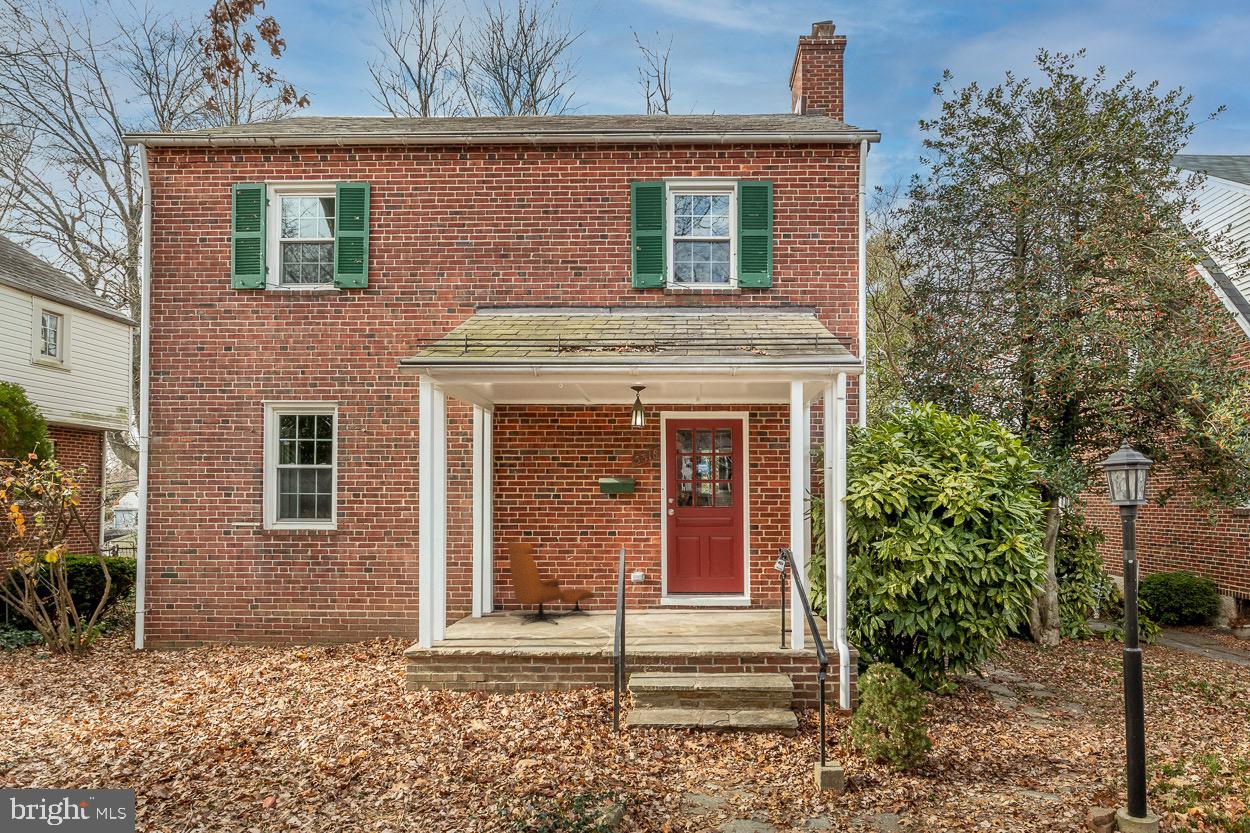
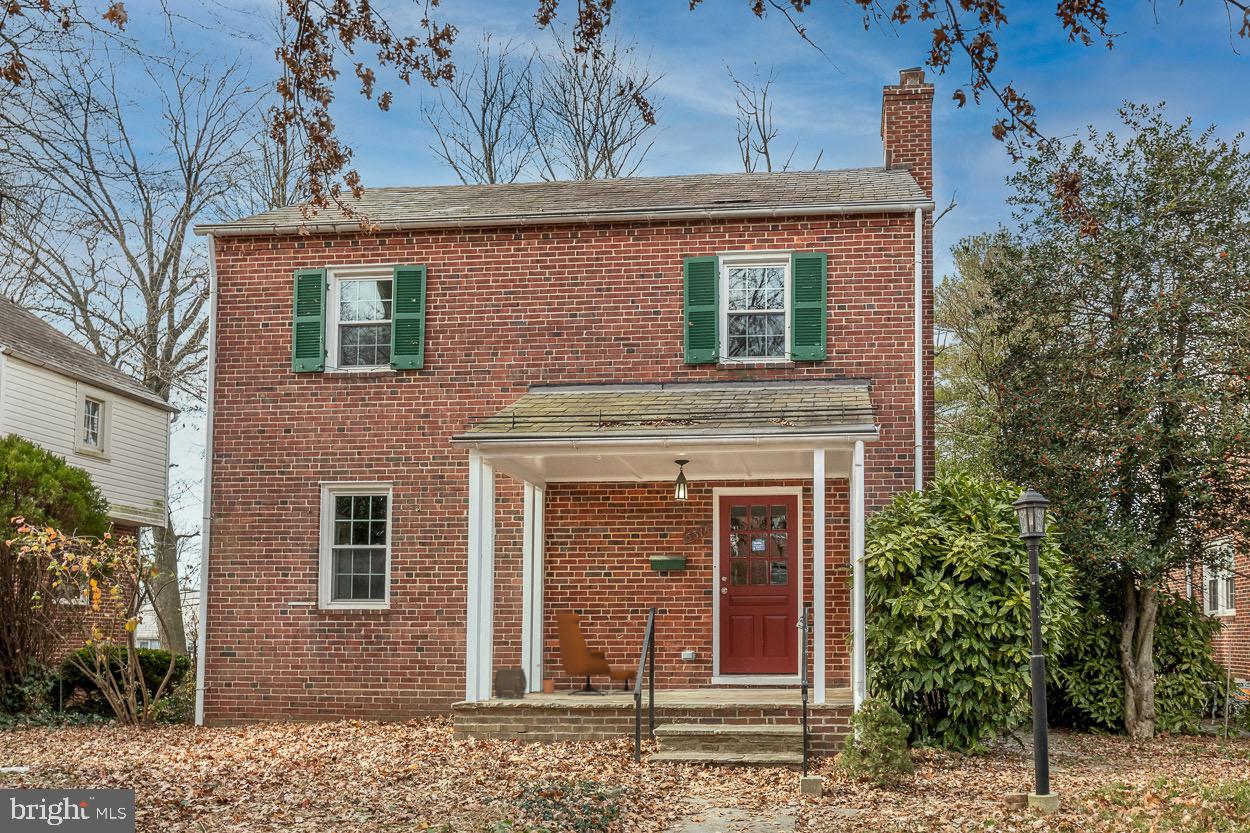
potted plant: none [487,575,508,615] -> present [537,655,555,693]
woven basket: none [442,609,479,646] -> present [494,668,527,698]

